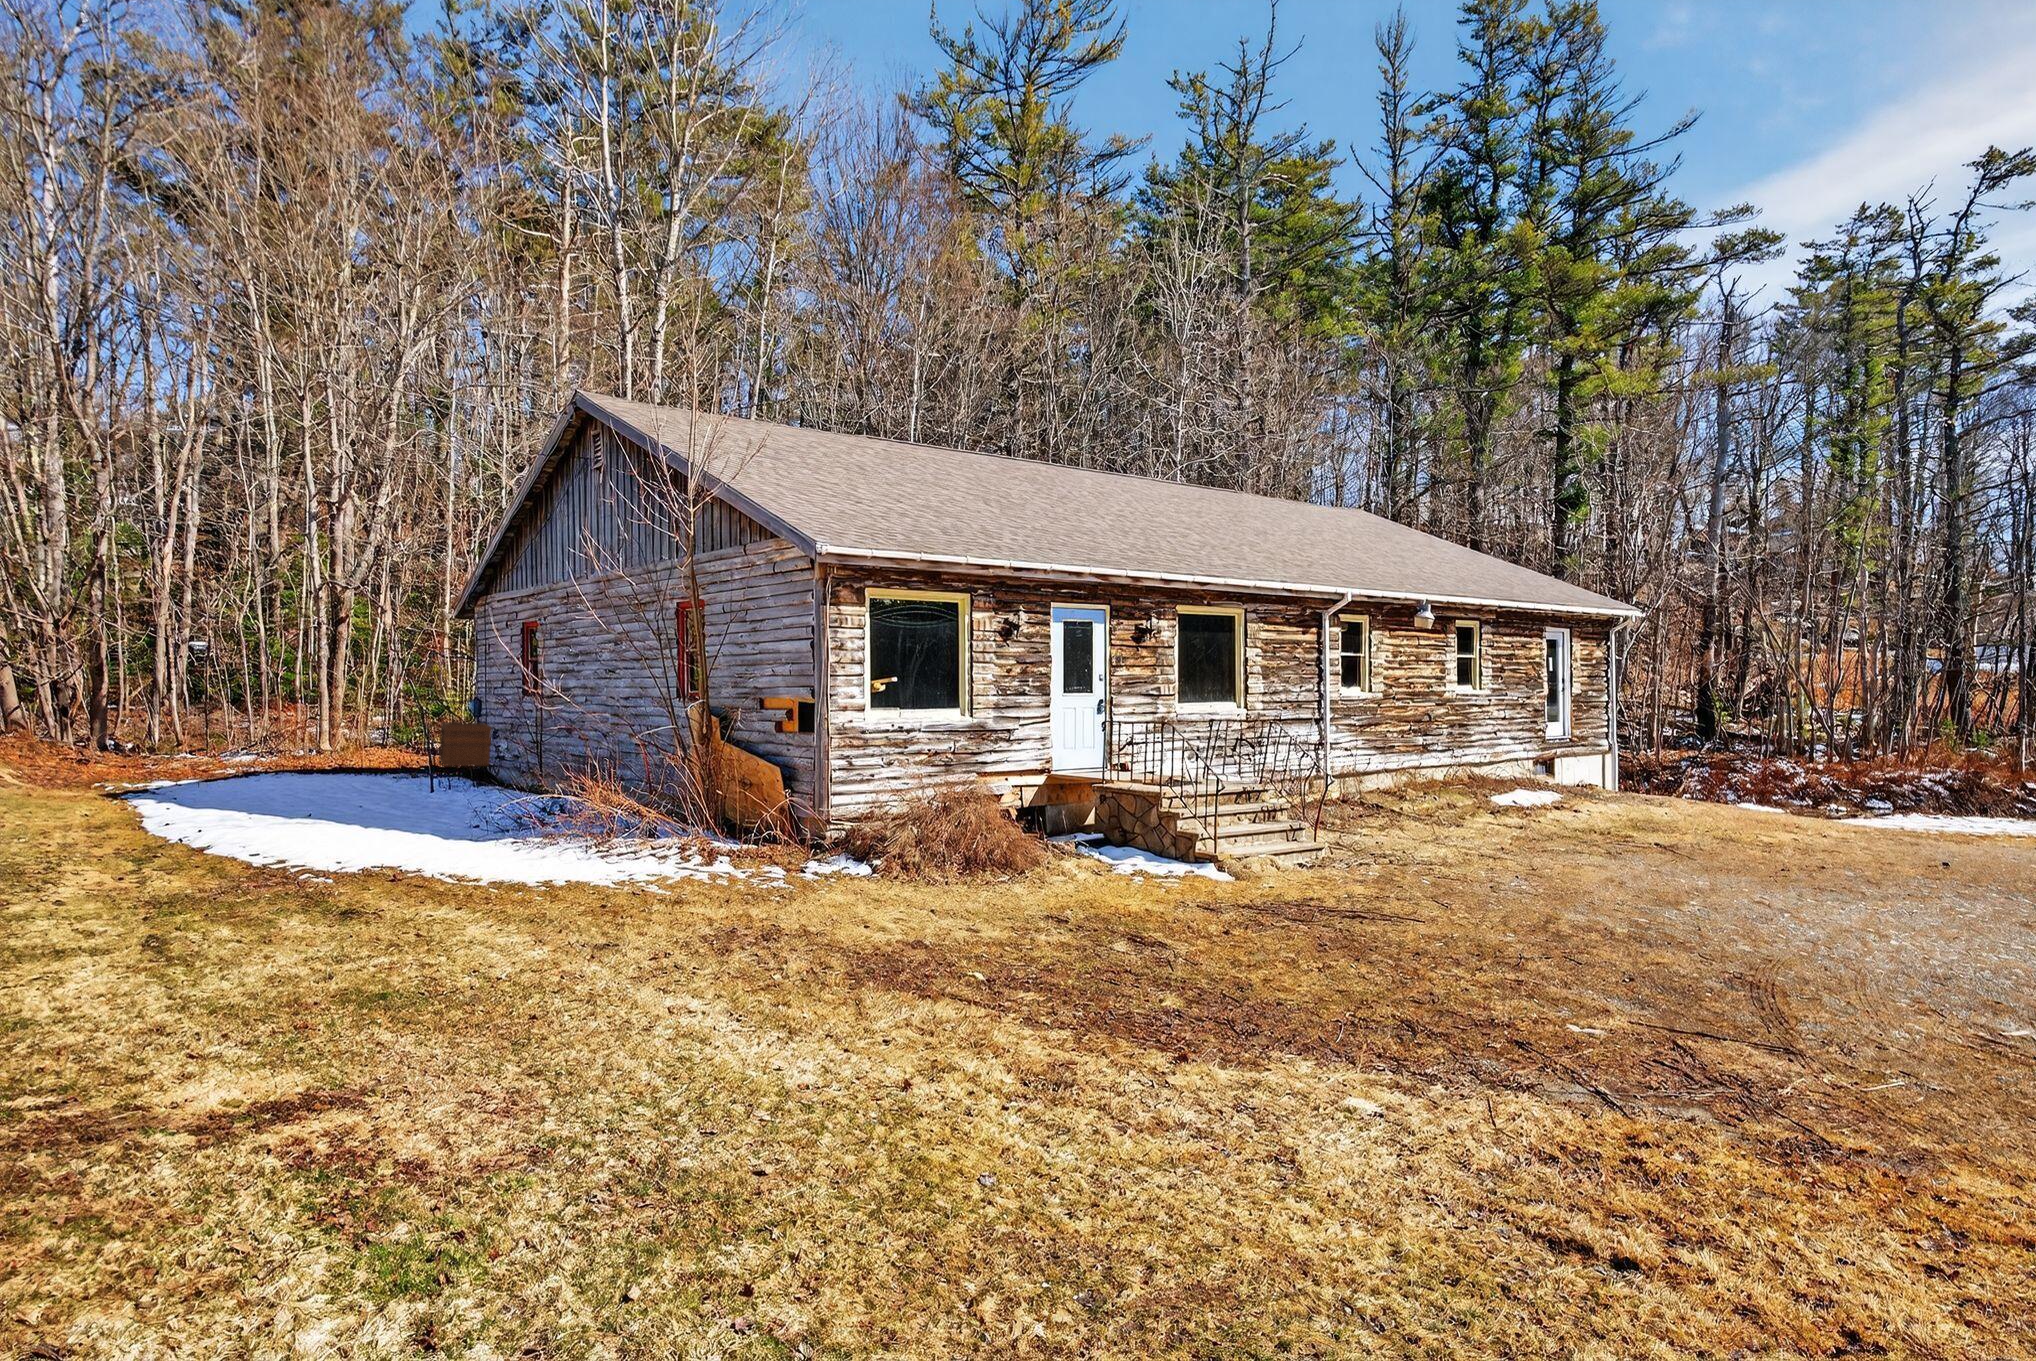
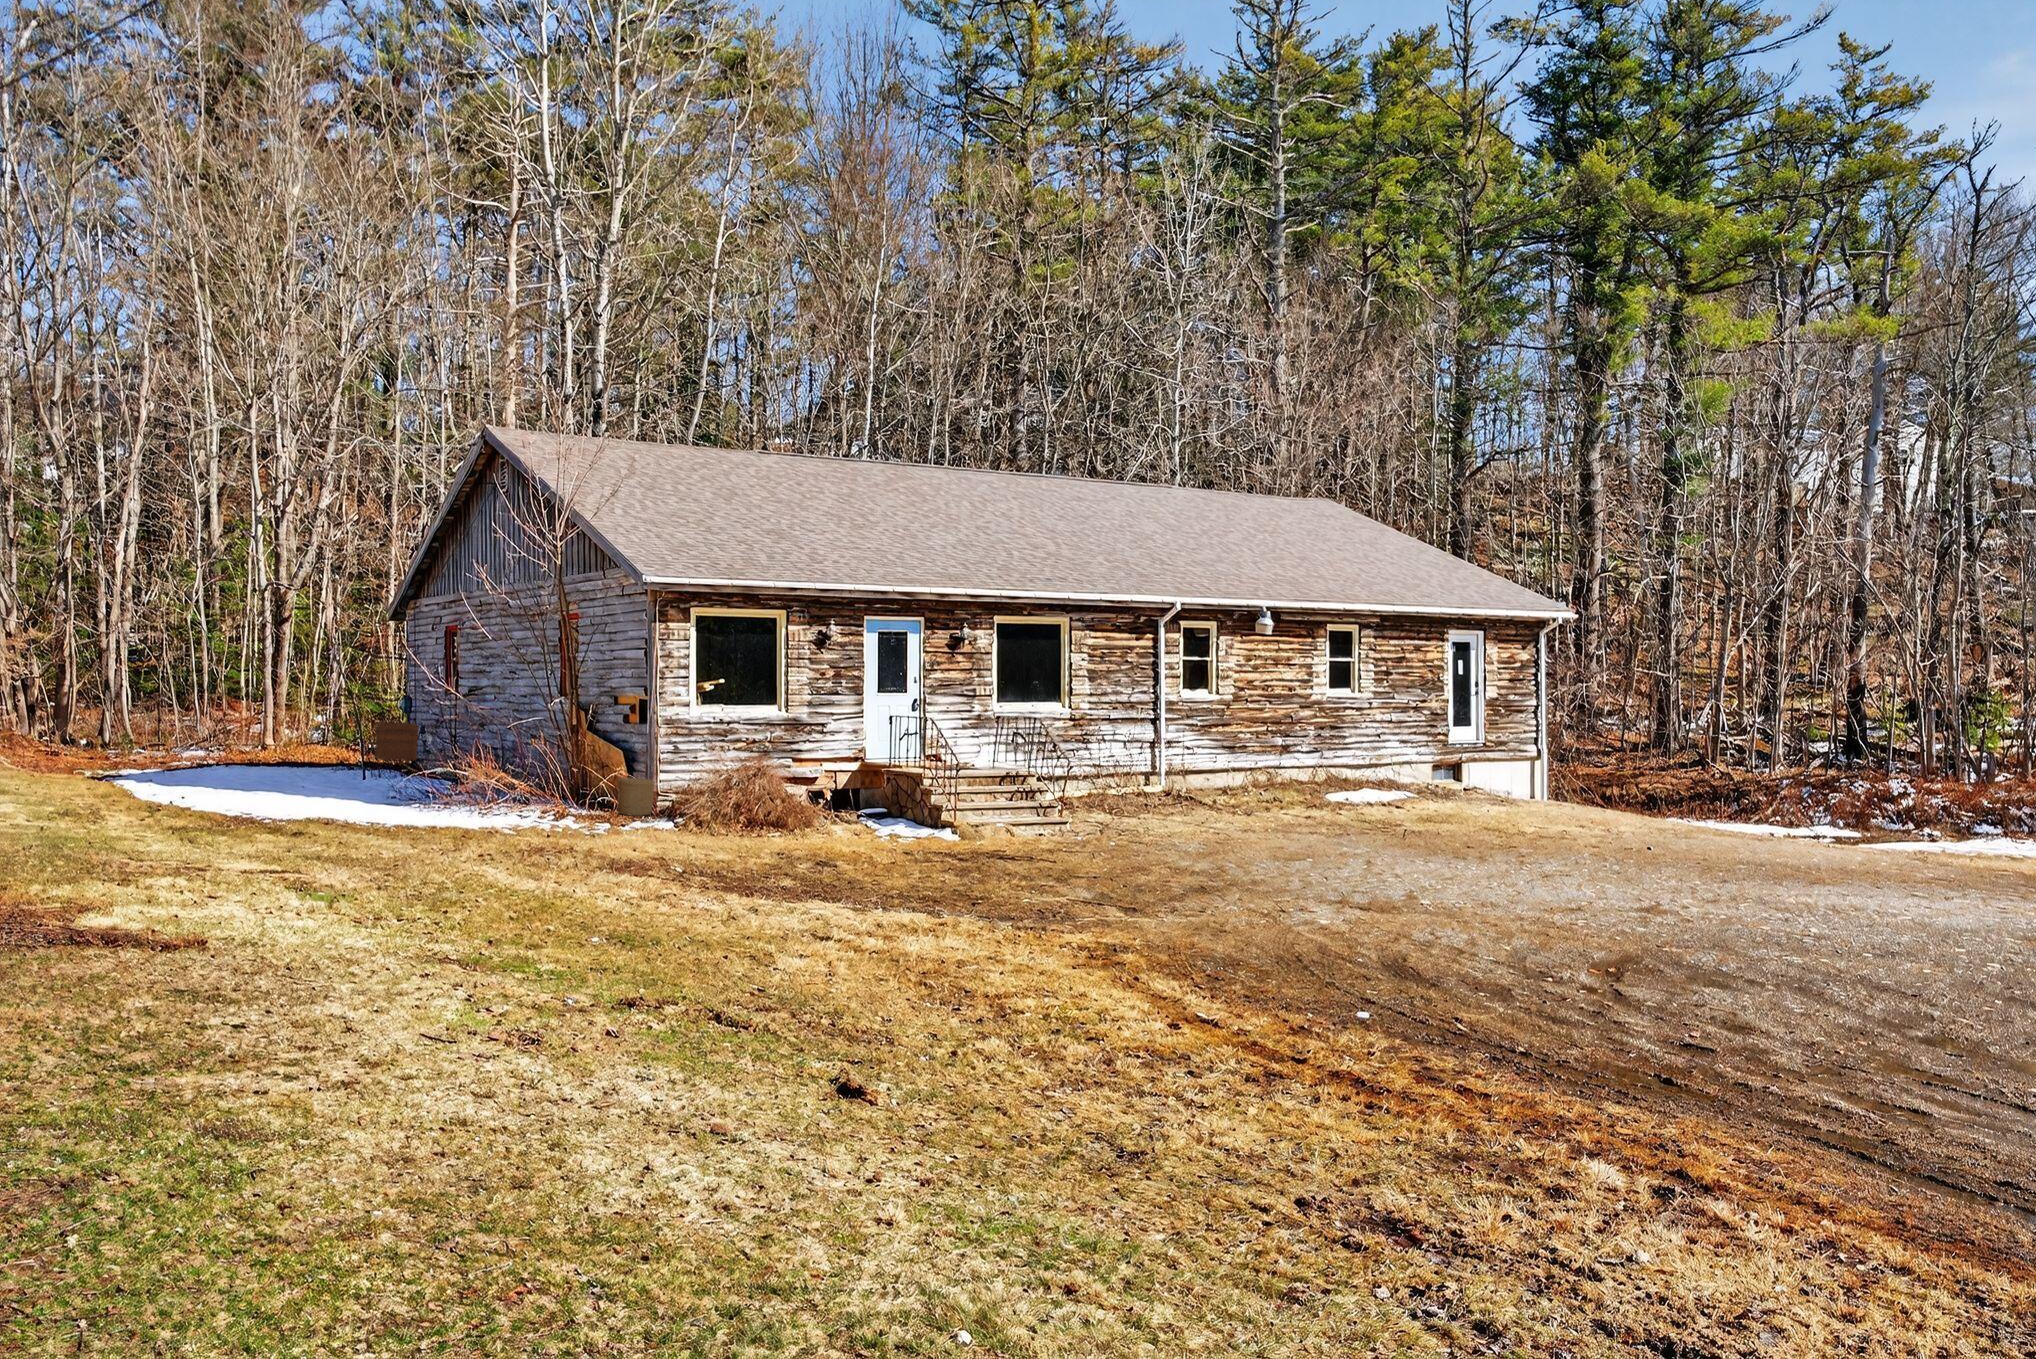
woven basket: none [780,803,827,853] -> present [617,778,655,816]

